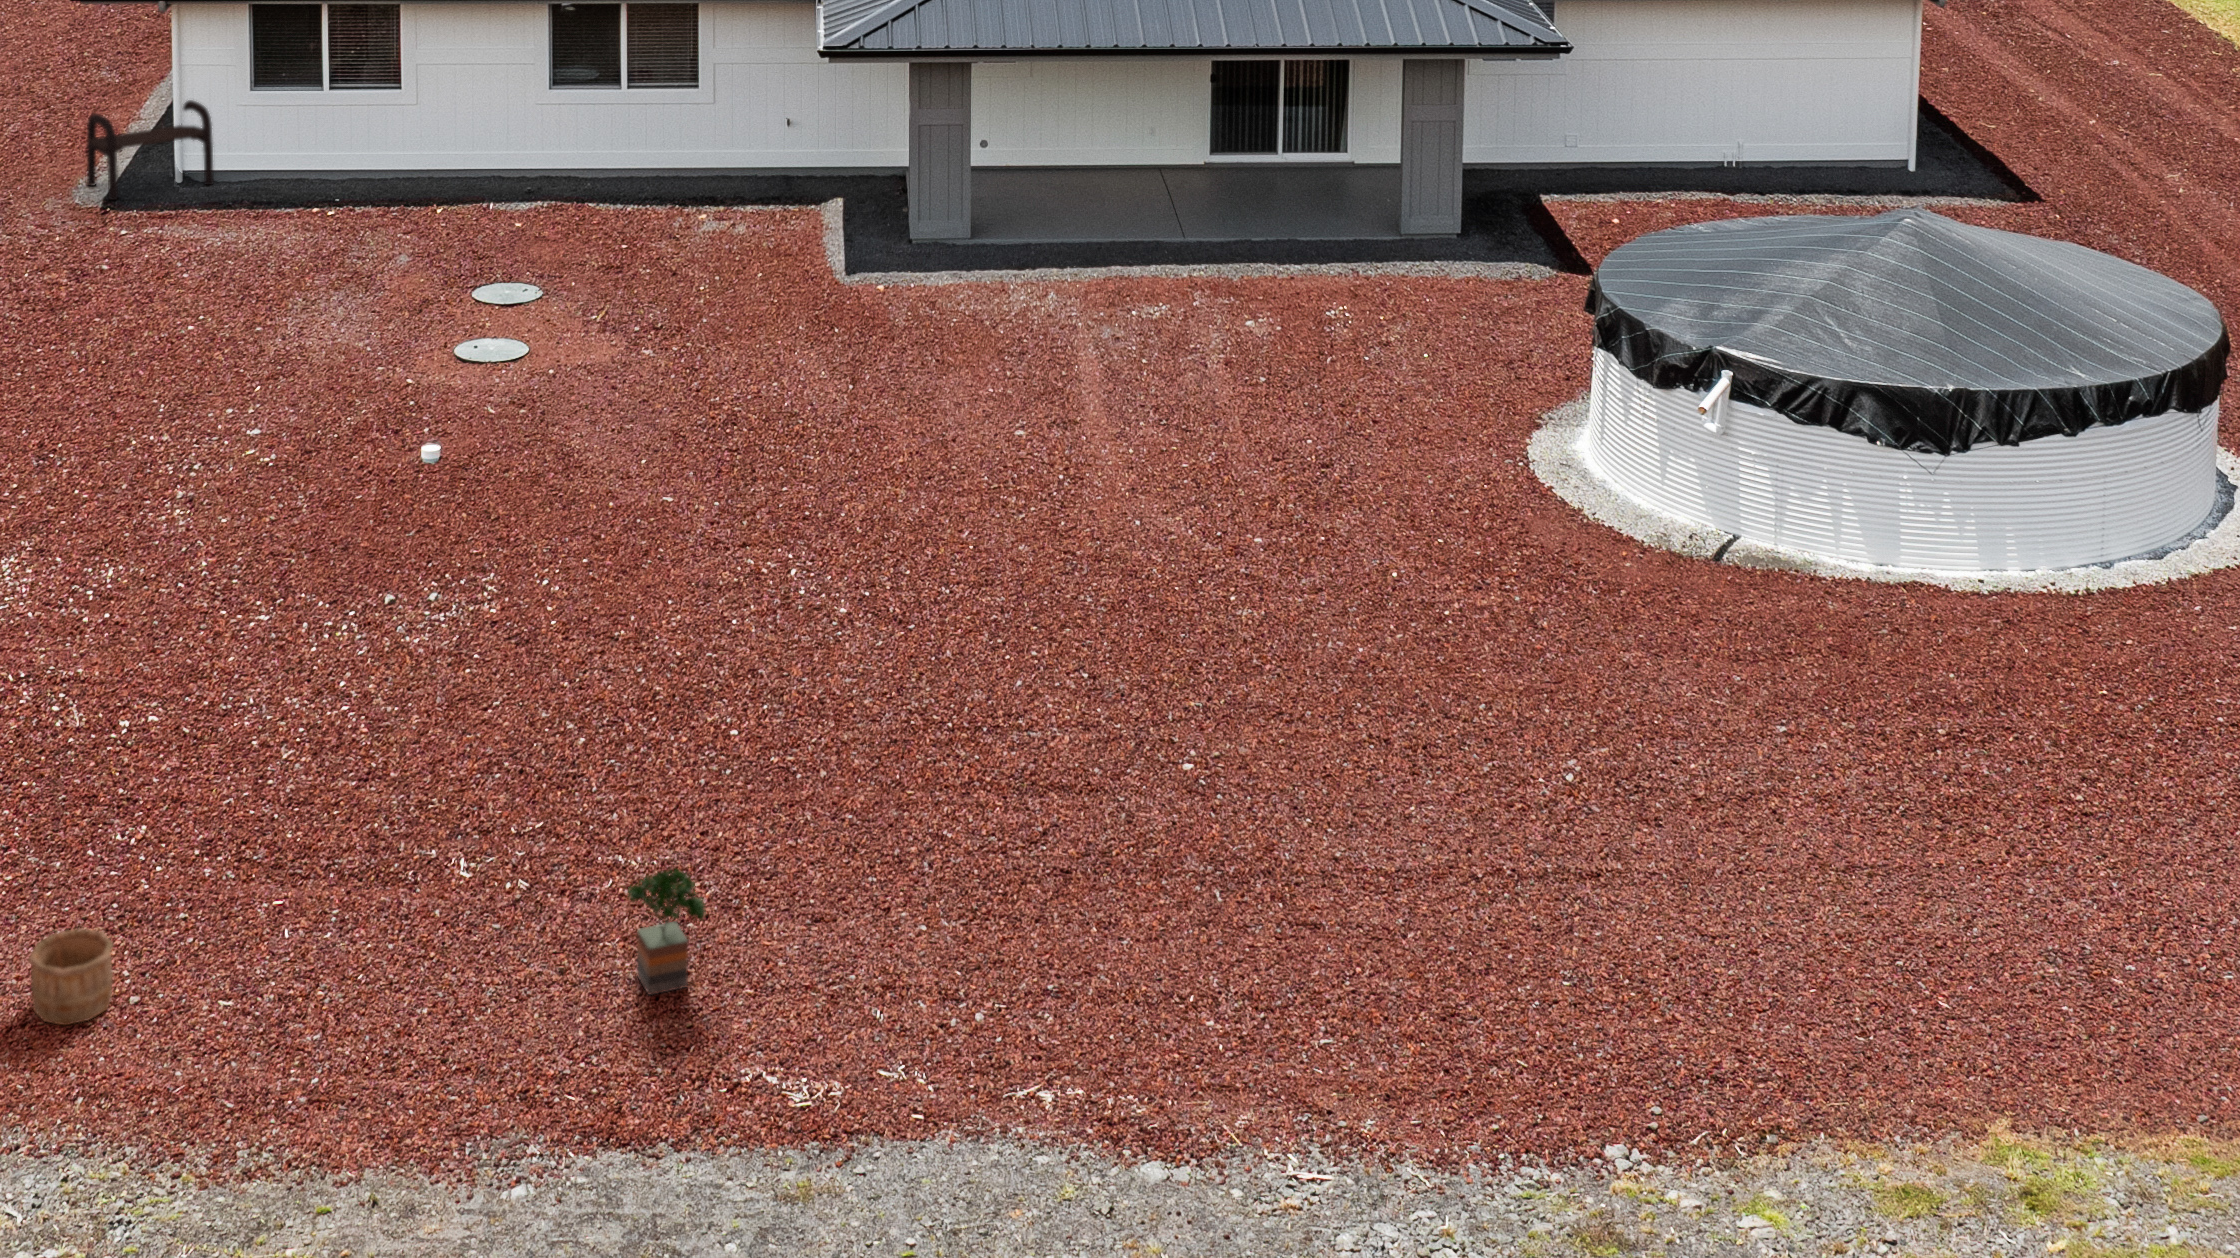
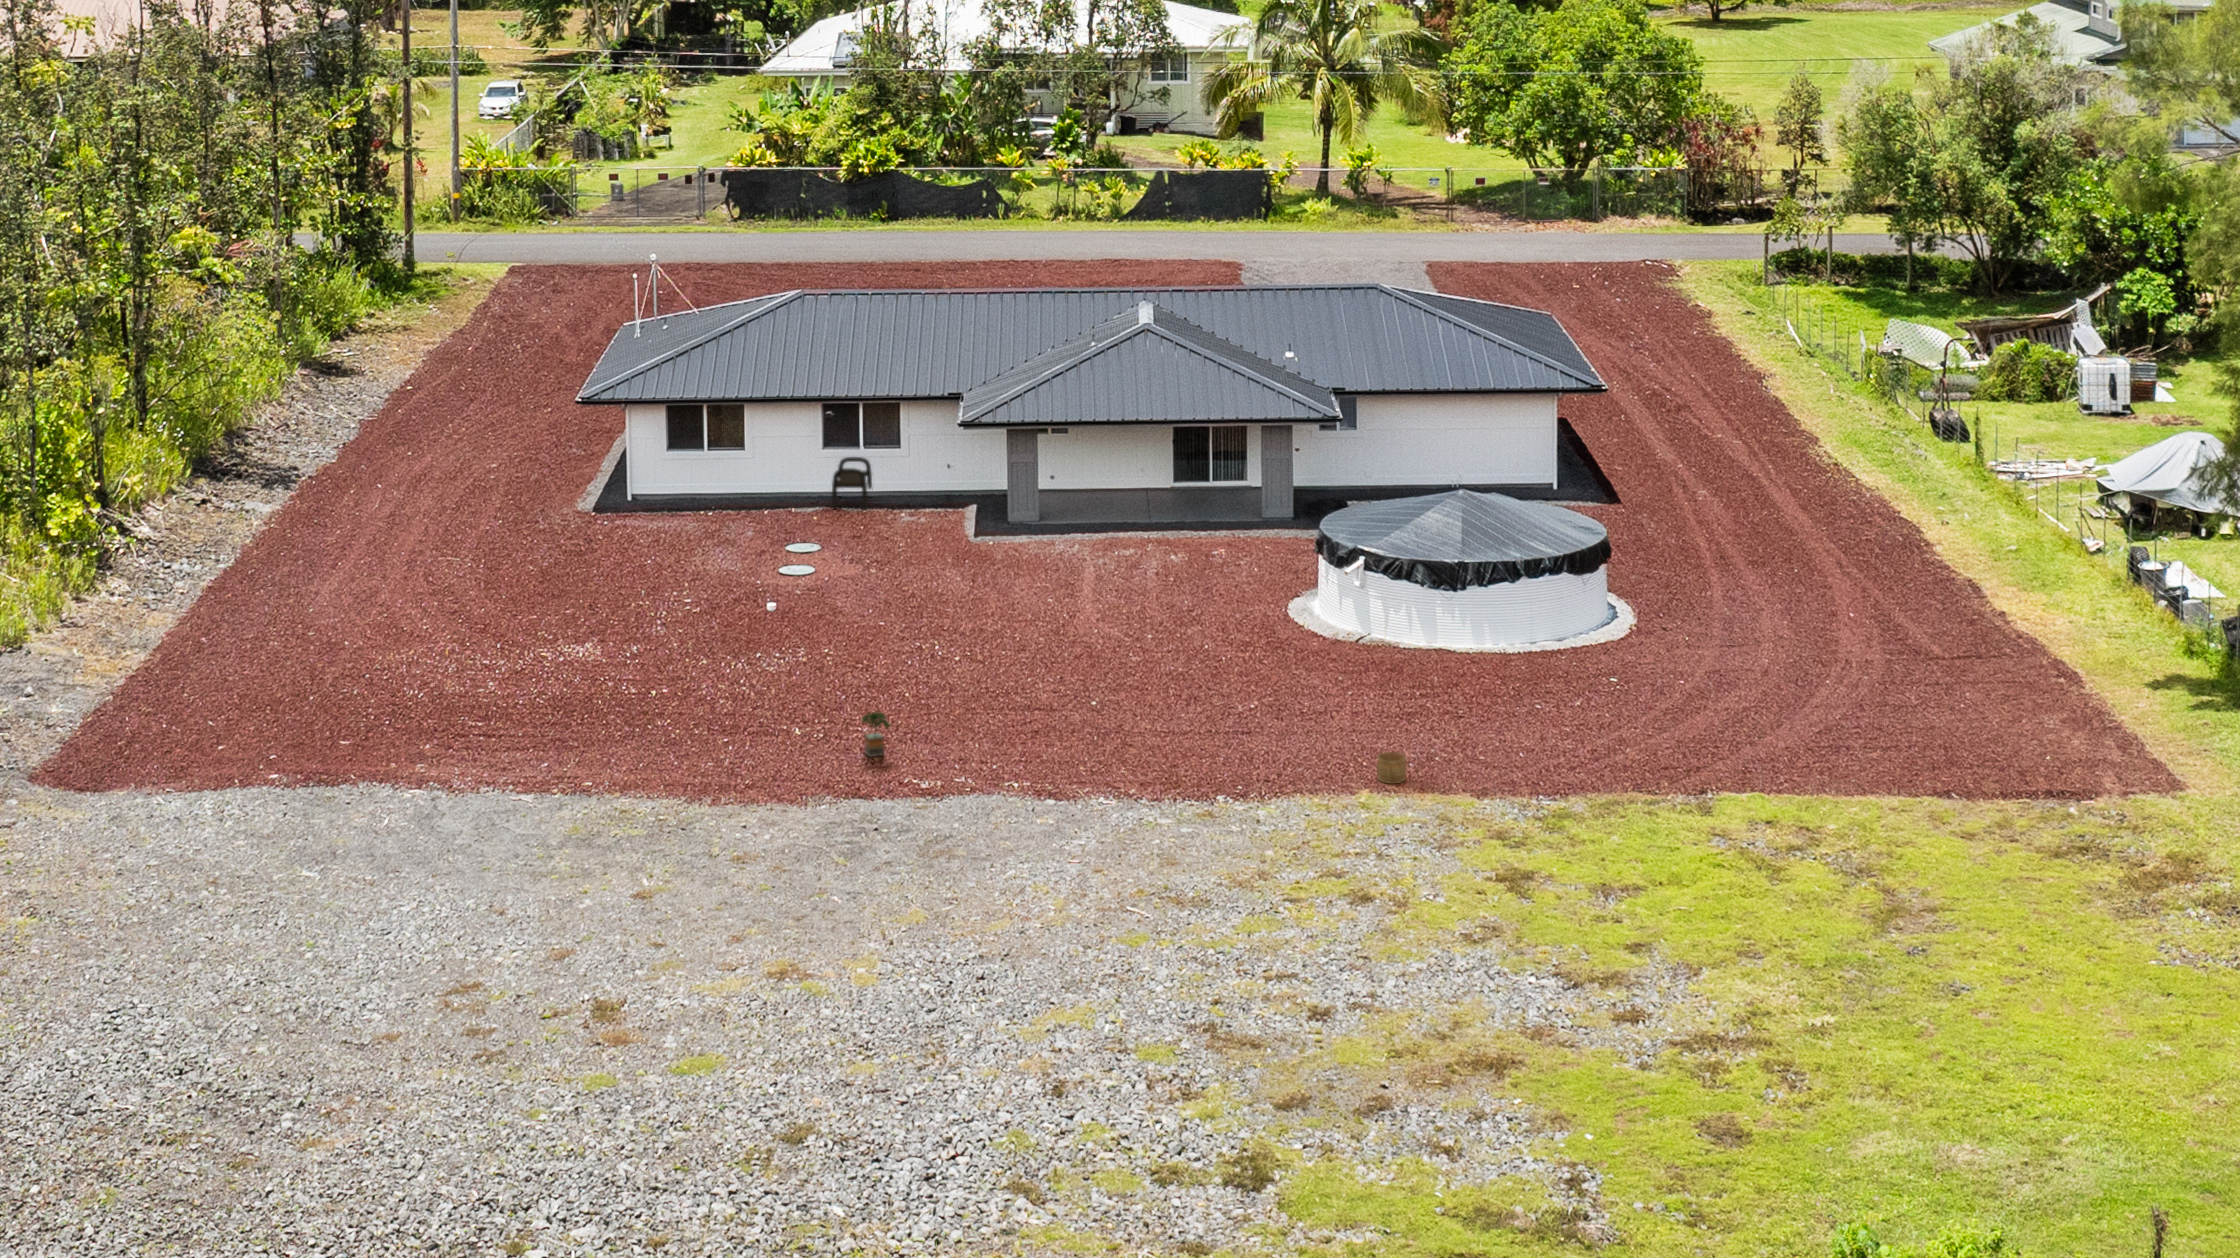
bench: present [87,100,214,200] -> present [831,457,872,509]
wooden bucket: present [29,929,113,1025] -> present [1376,752,1407,784]

